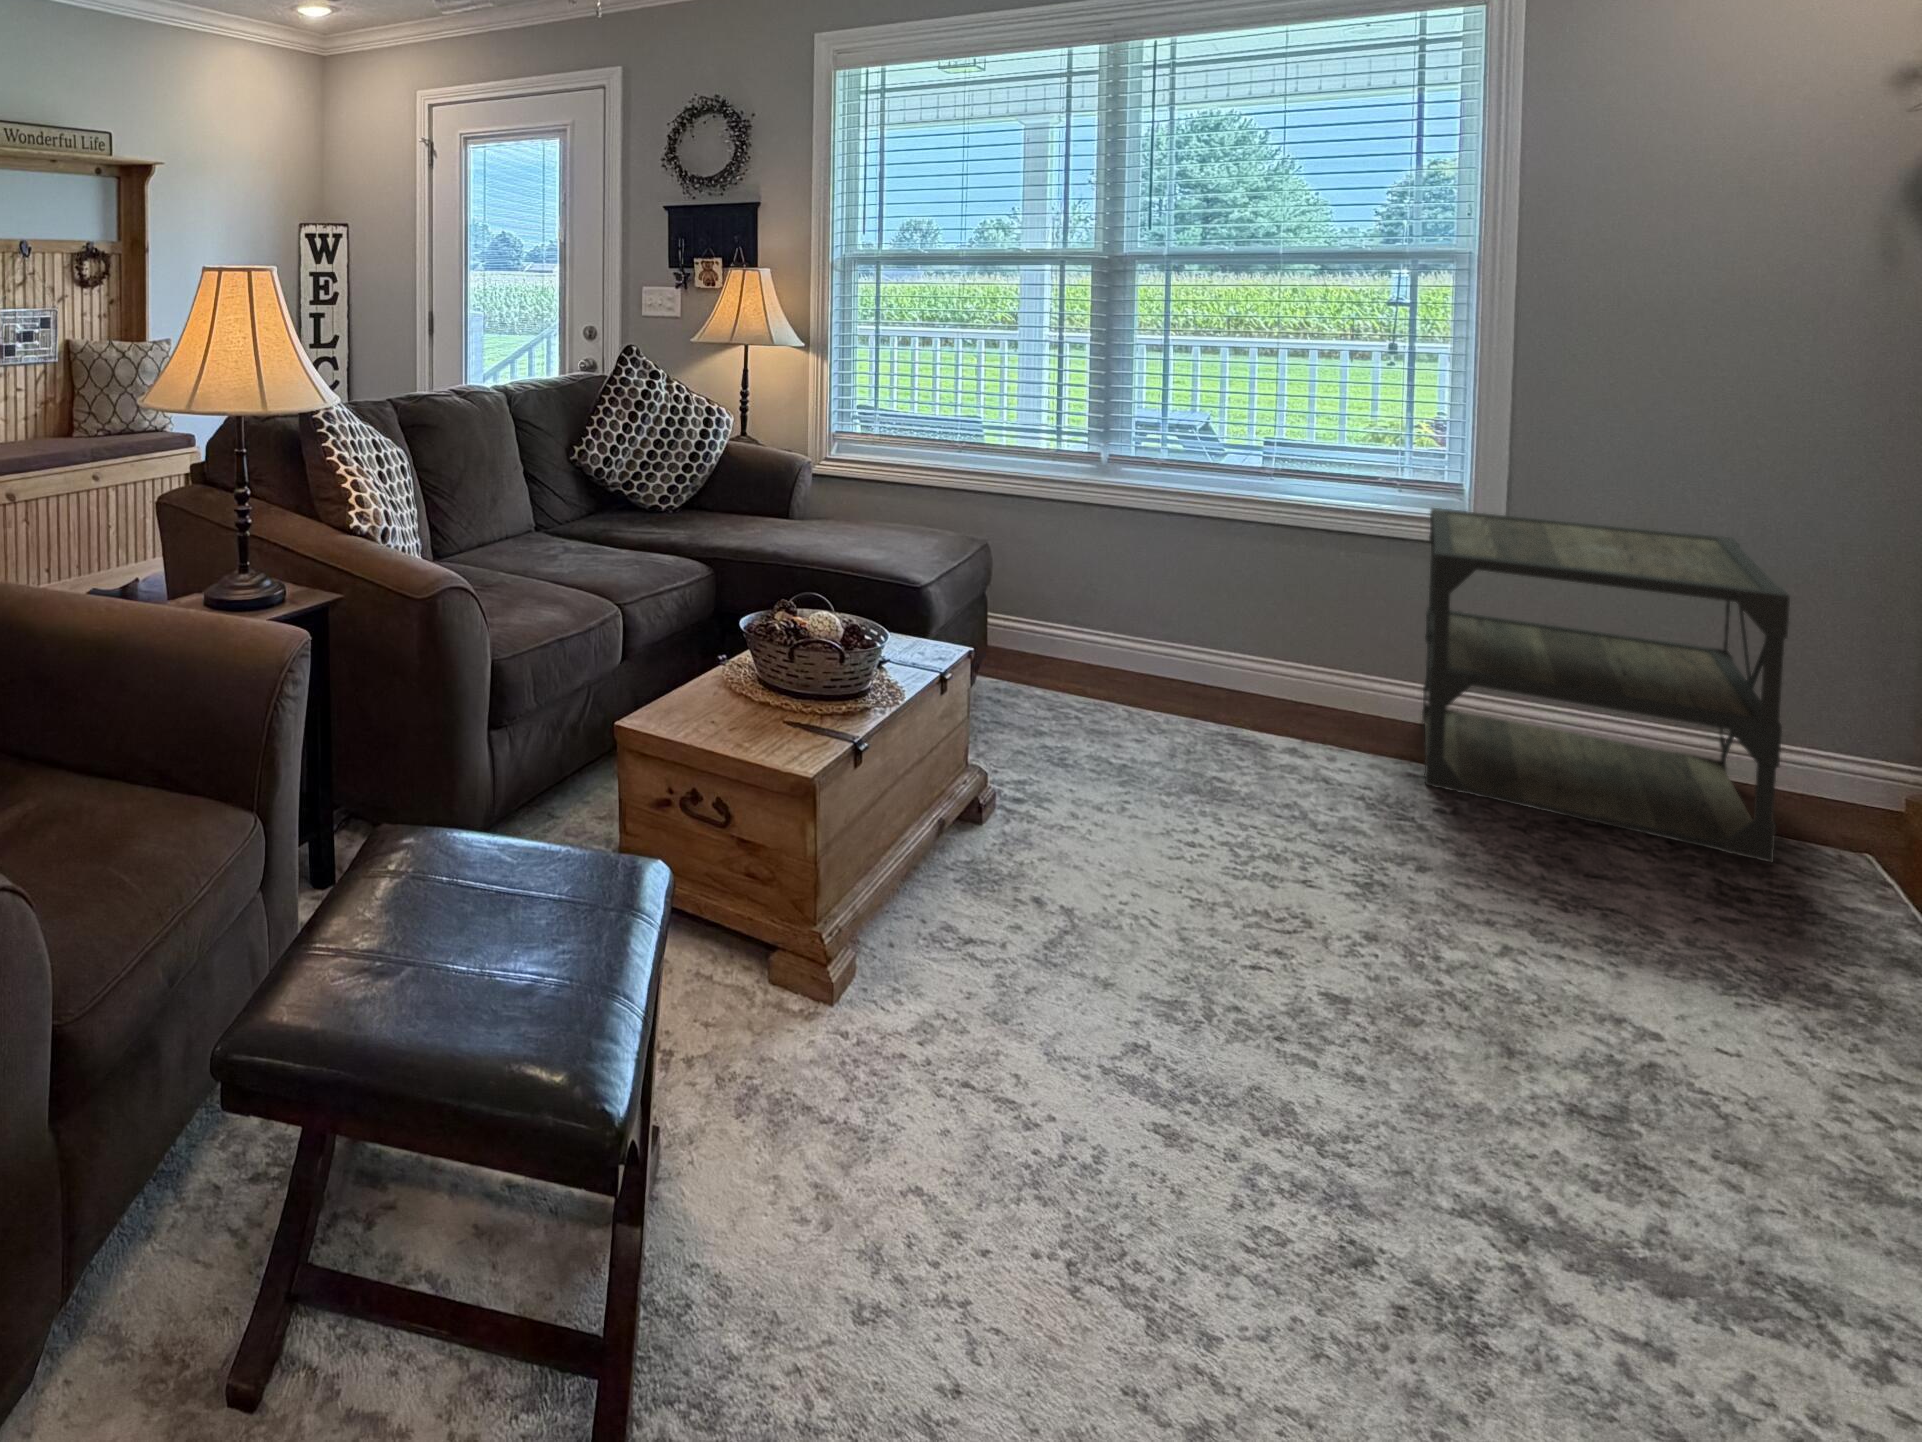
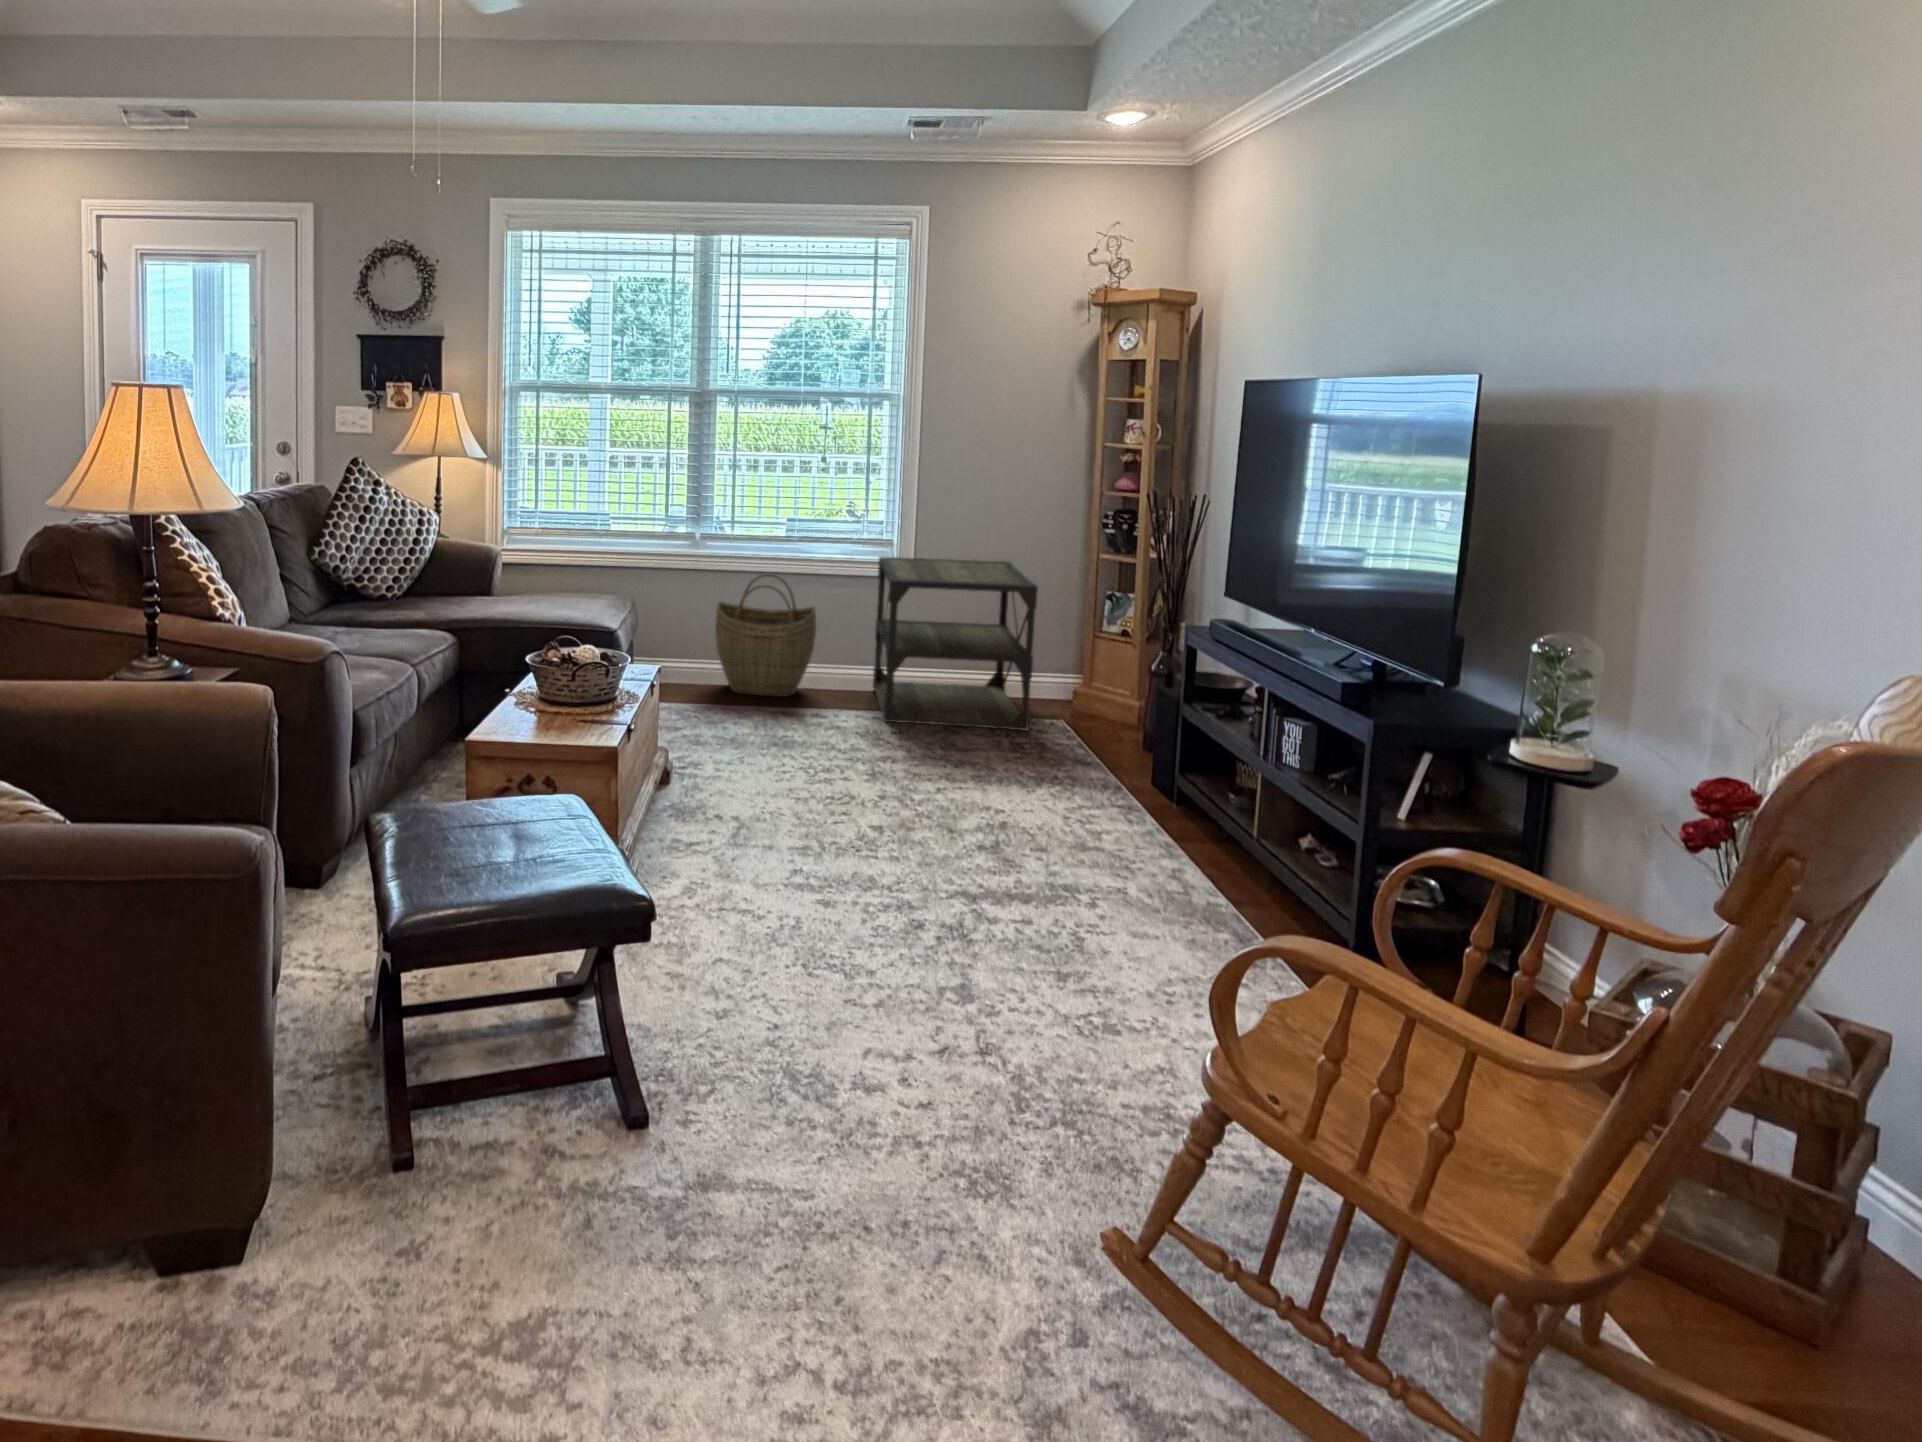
woven basket: none [1125,518,1303,708] -> present [715,573,816,697]

